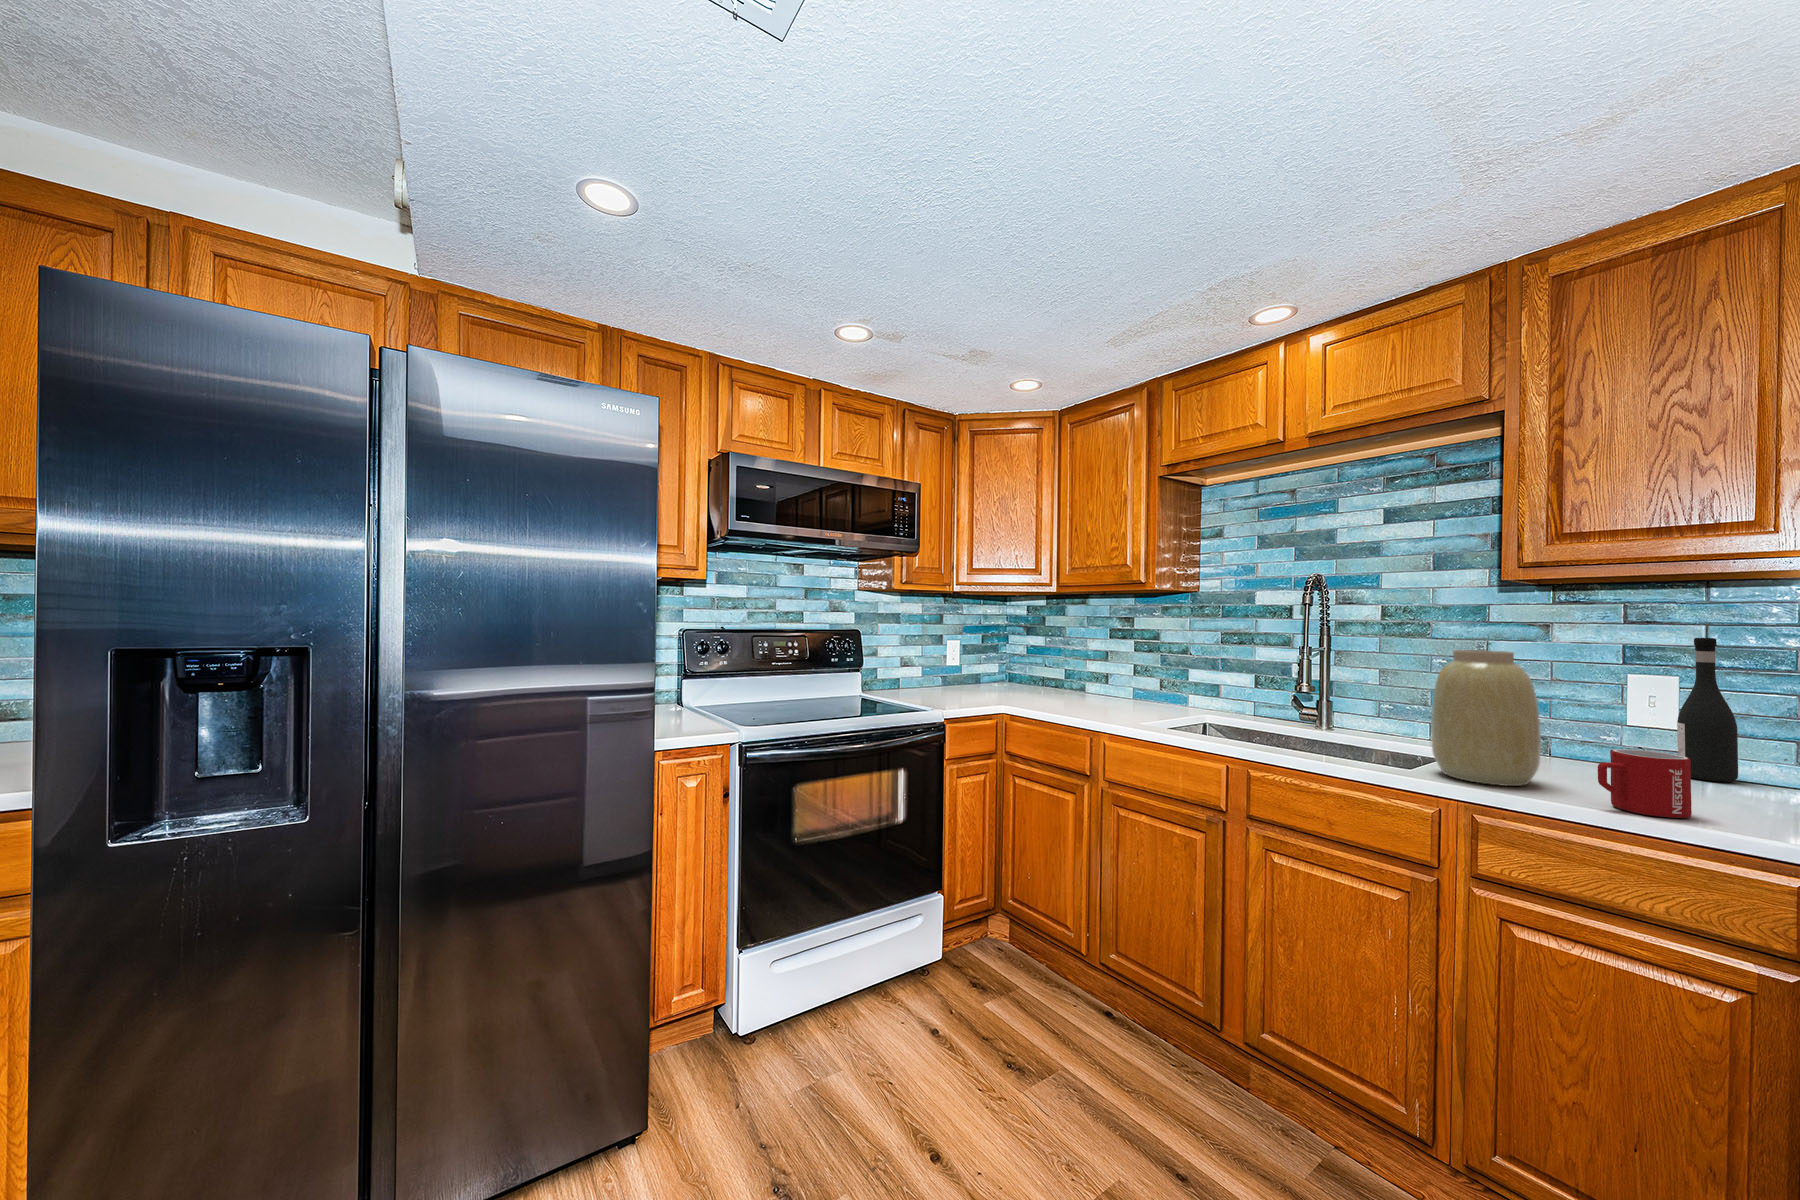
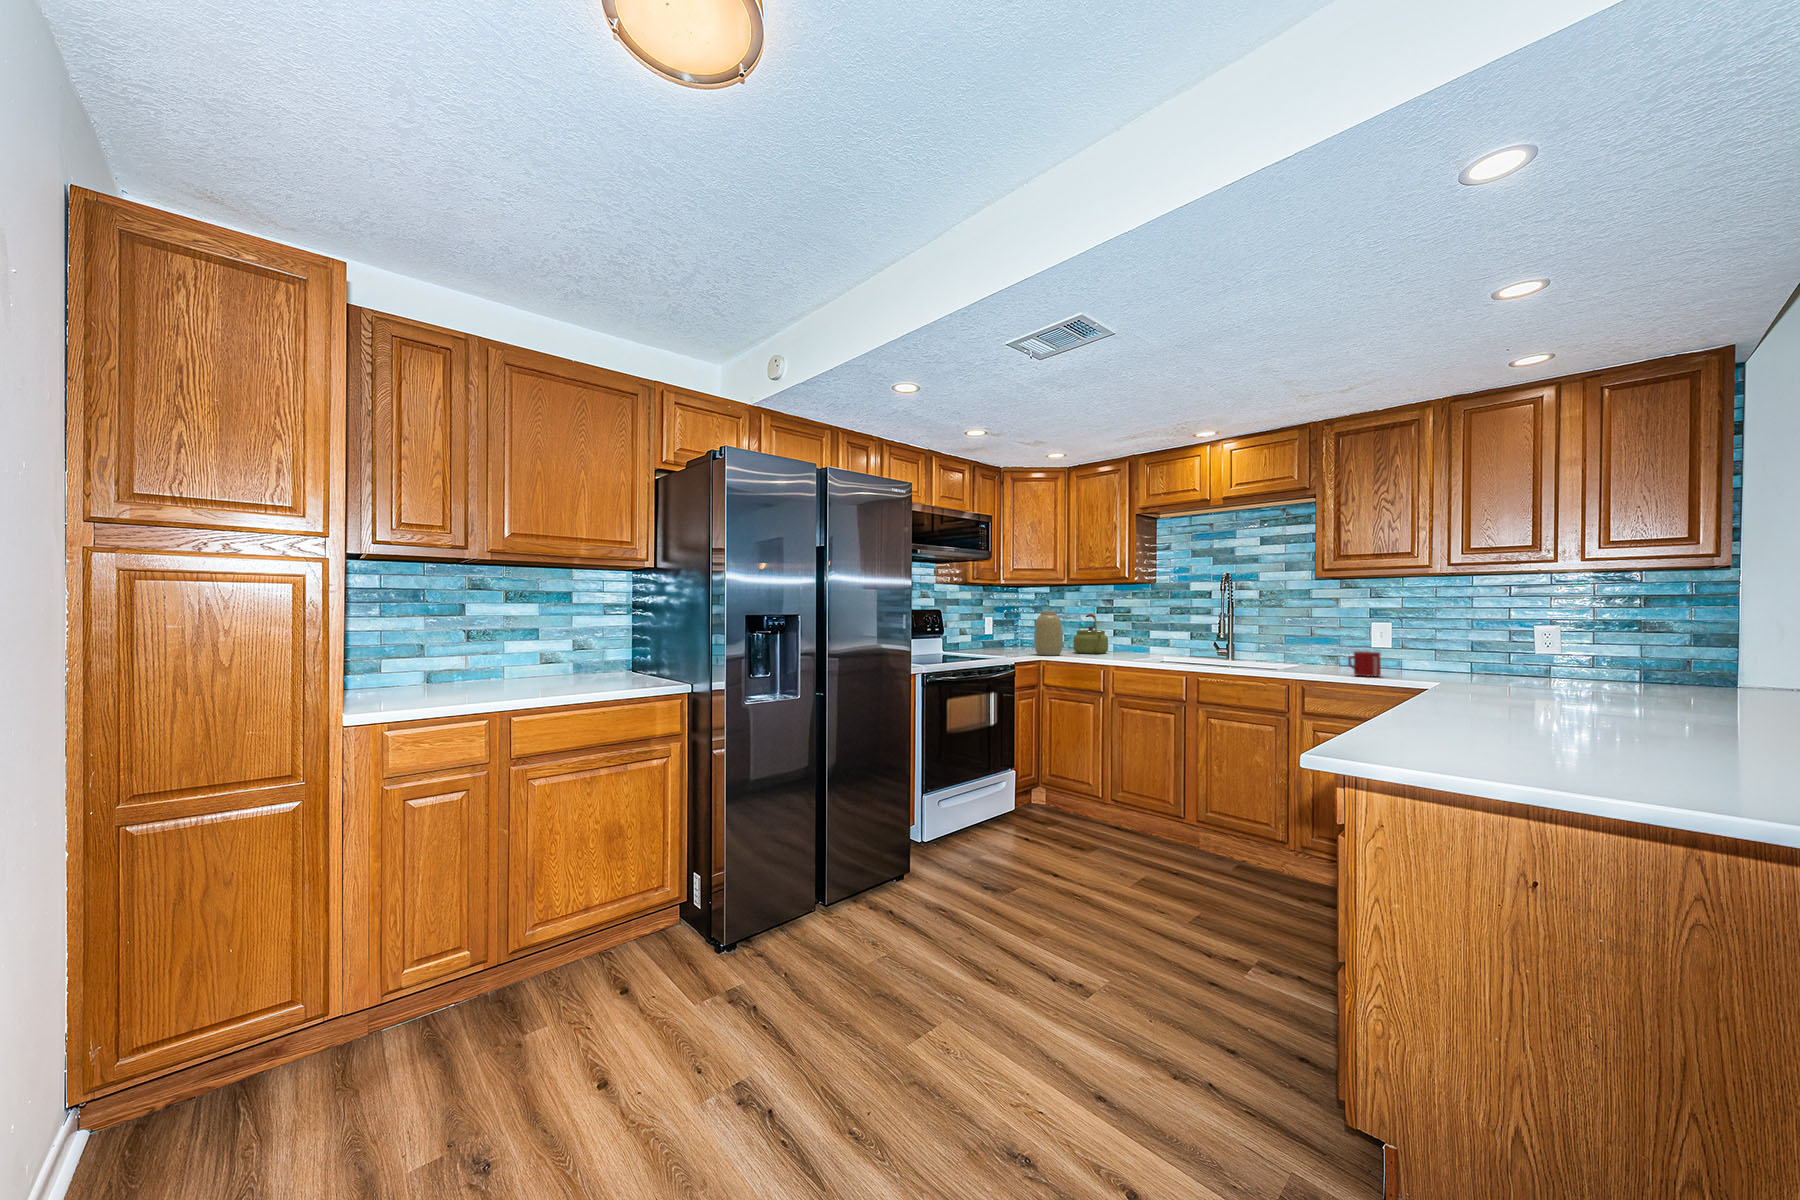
kettle: none [1072,638,1126,701] -> present [1074,614,1108,654]
wine bottle: present [1677,638,1738,782] -> none [1387,604,1409,669]
vase: present [1431,650,1541,786] -> present [1034,611,1063,656]

